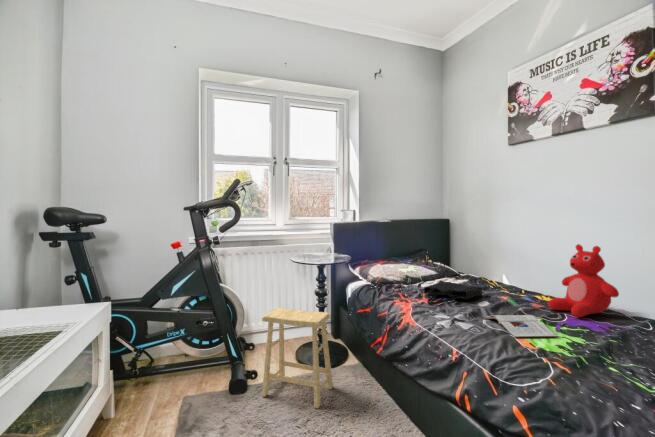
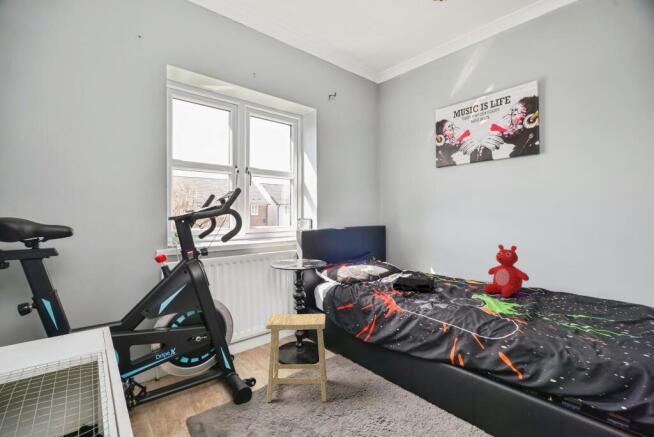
magazine: present [487,315,557,337] -> none [453,299,508,317]

